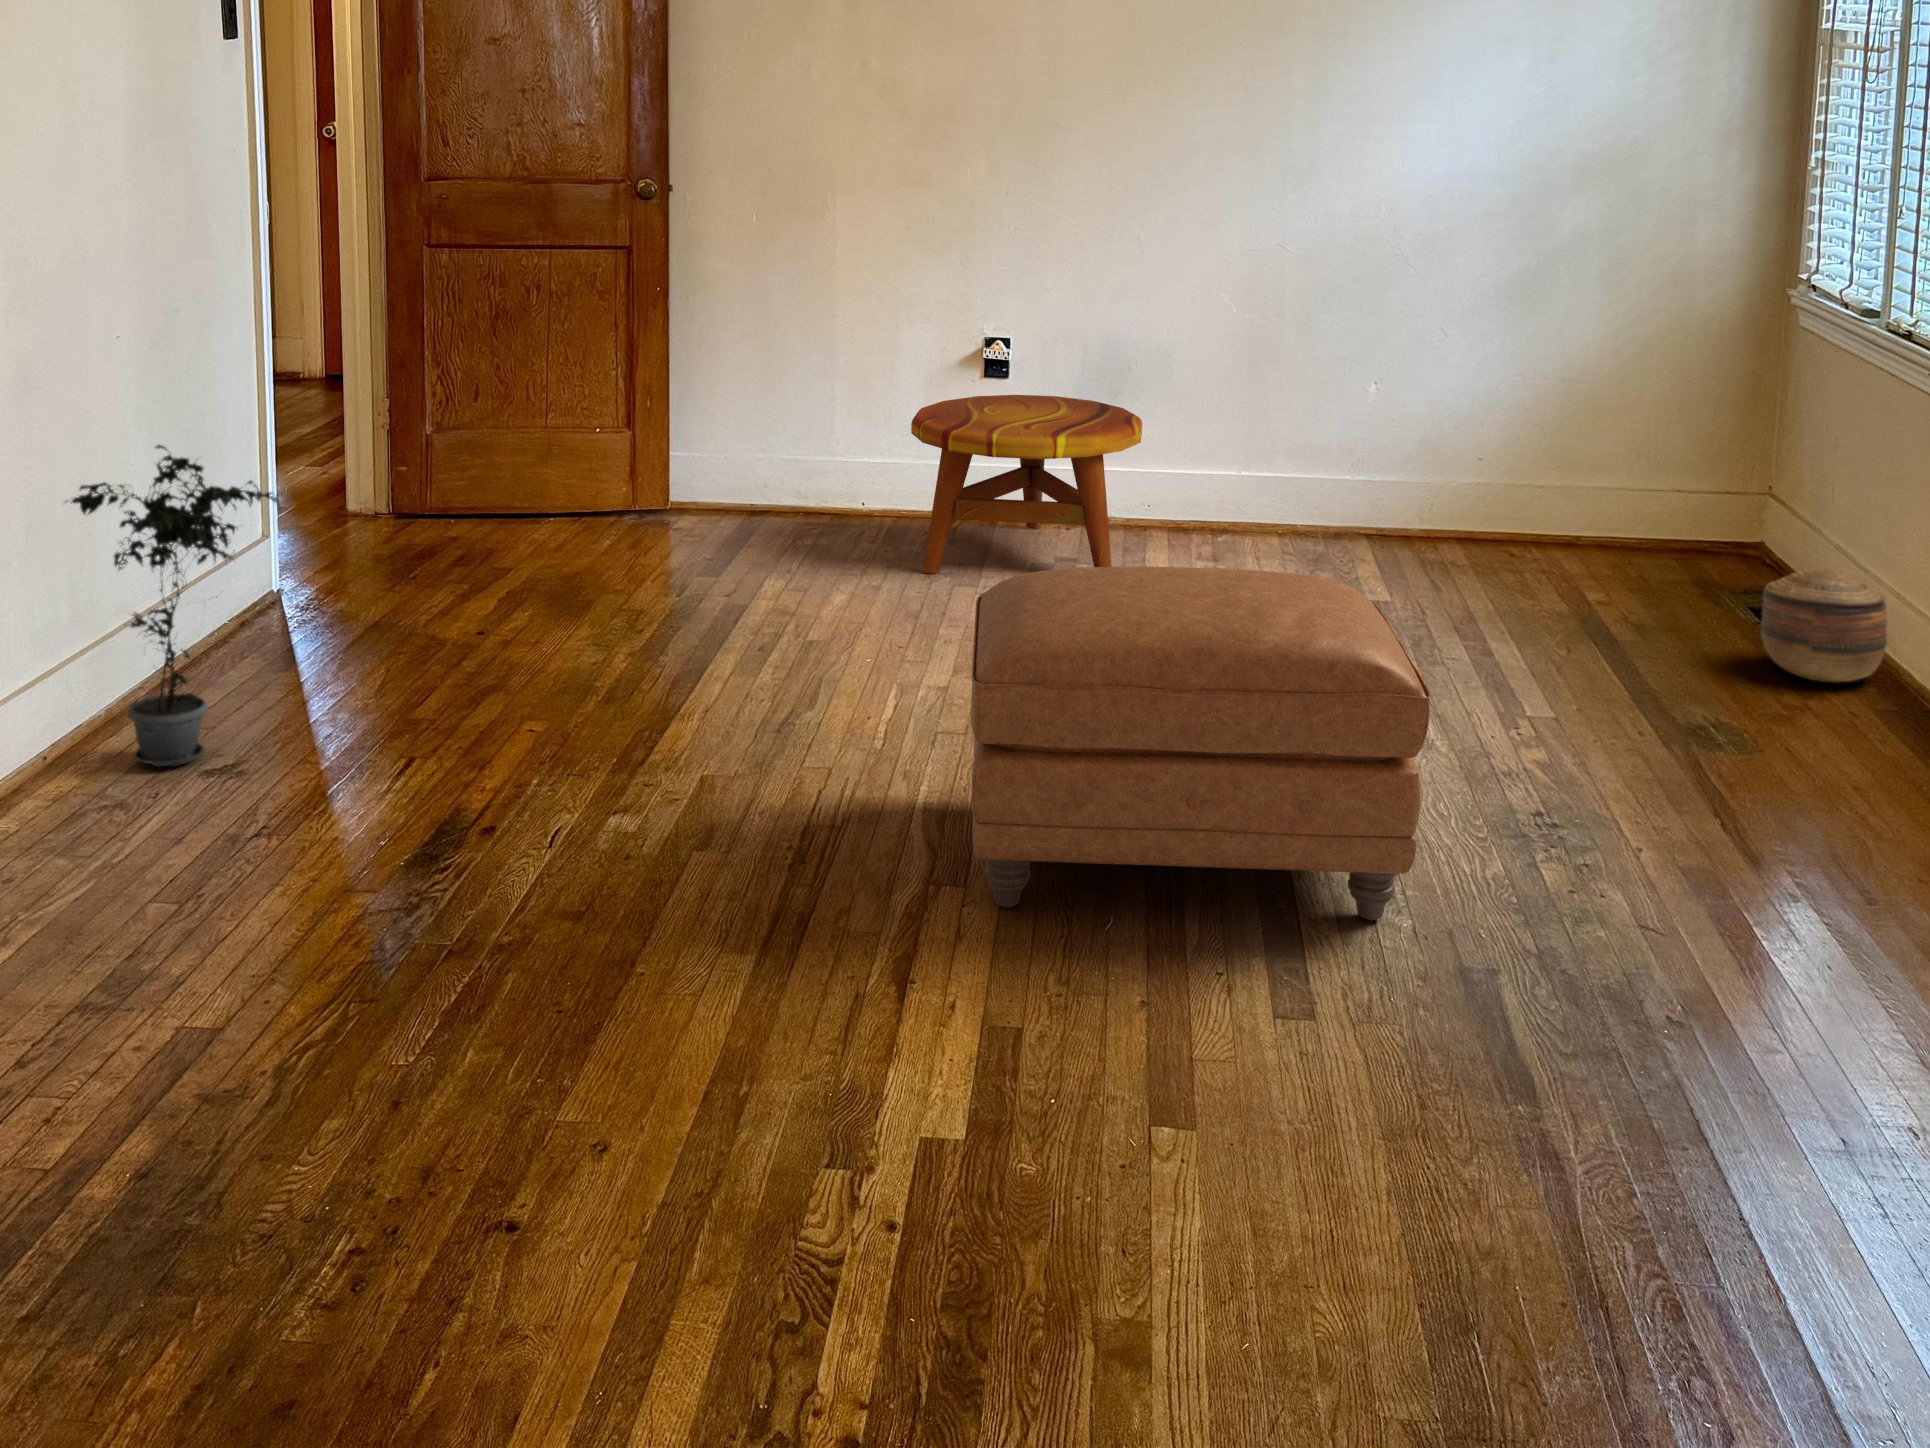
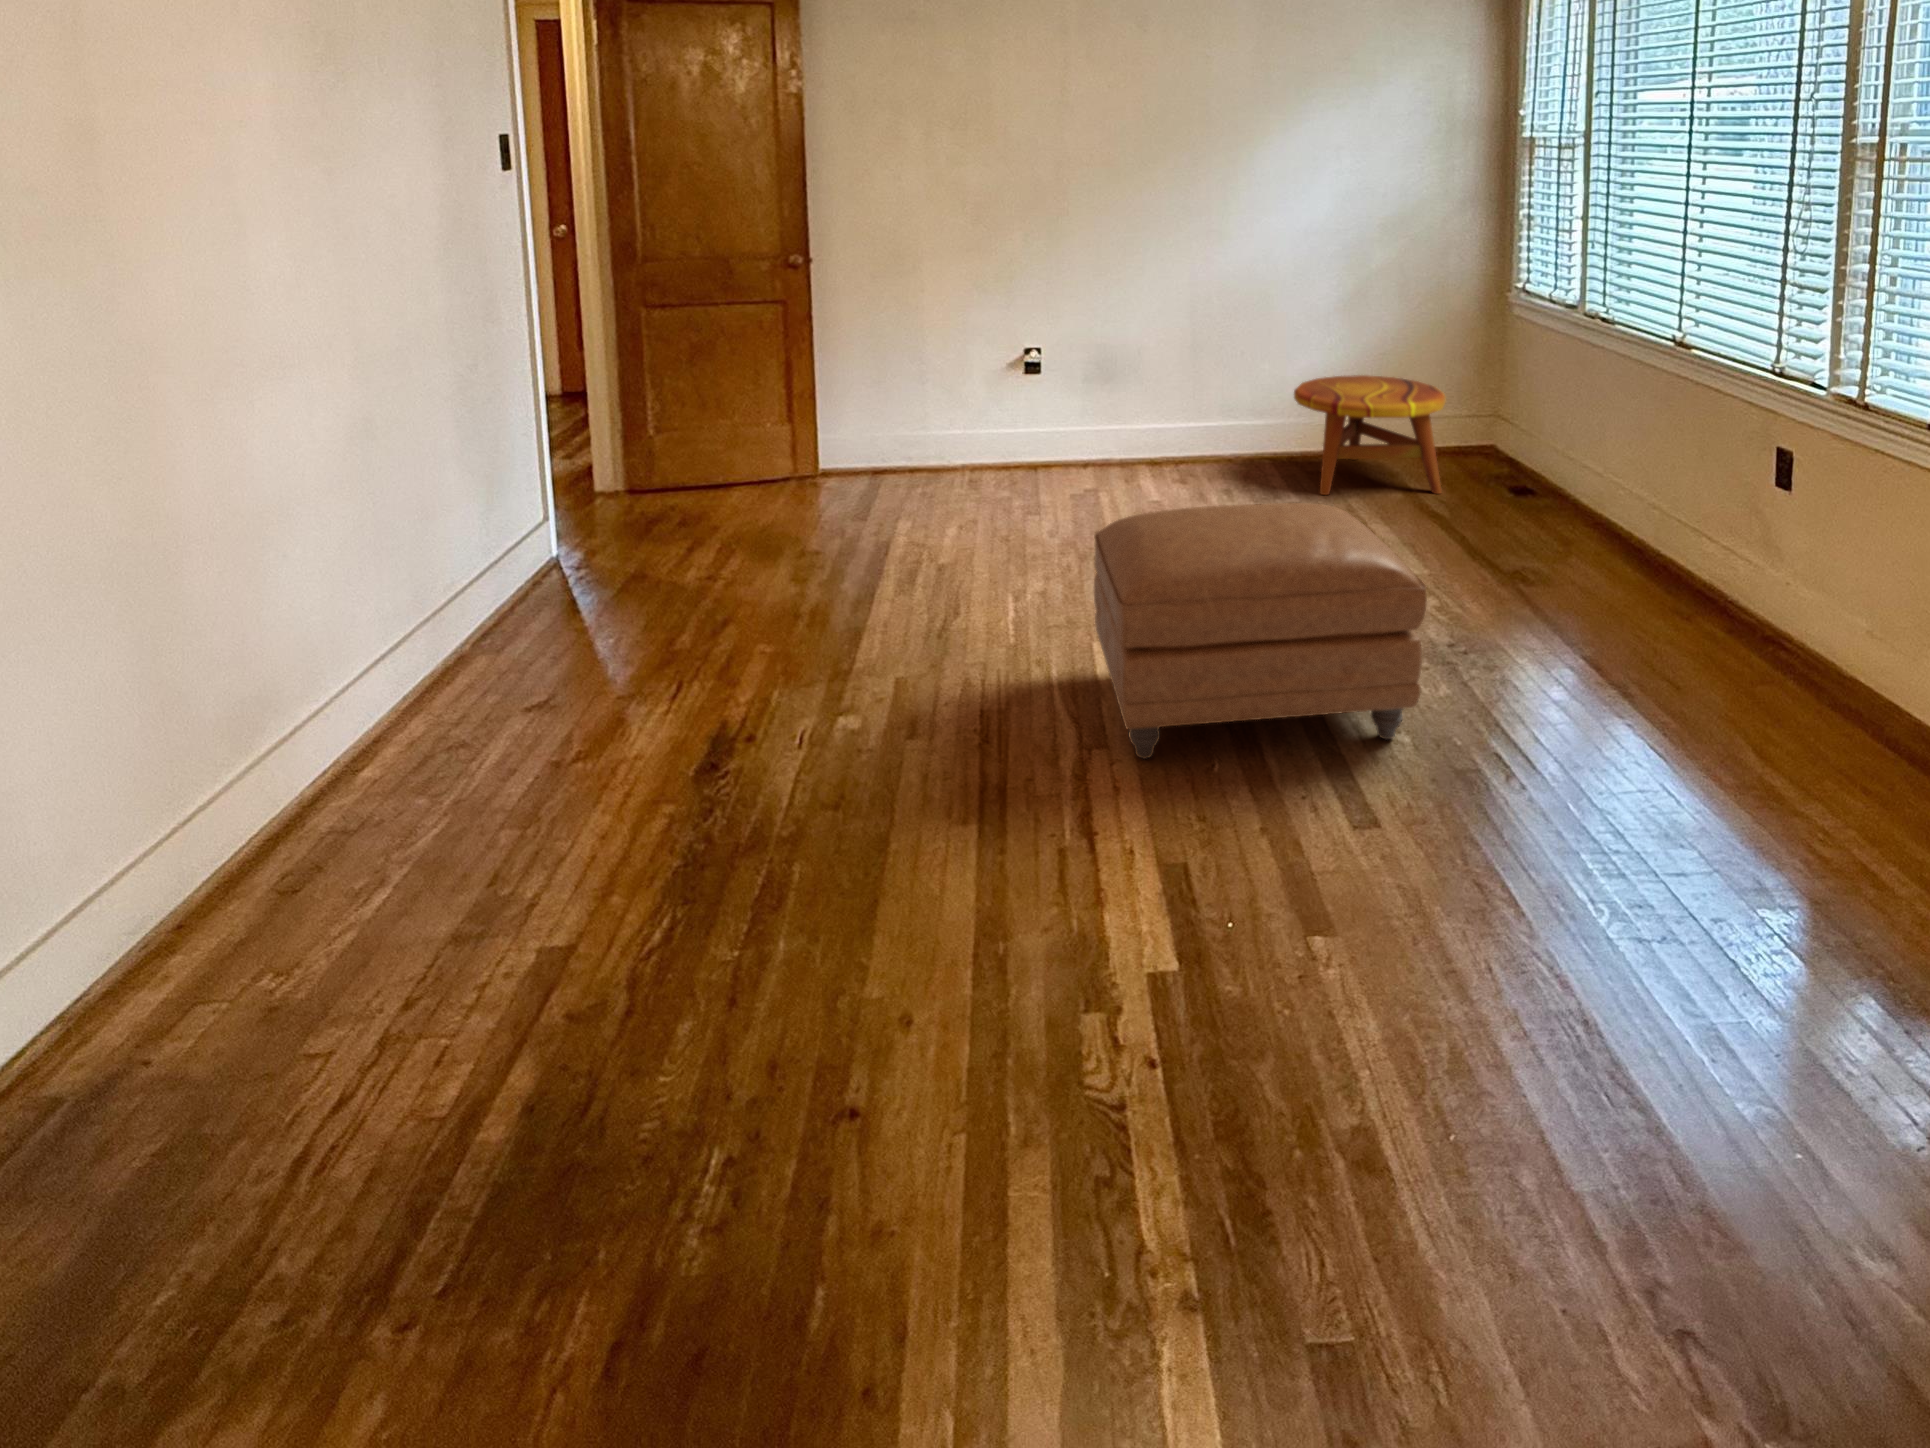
side table: present [911,395,1142,574] -> present [1294,375,1446,495]
potted plant: present [66,445,281,767] -> none [404,468,578,709]
basket: present [1761,569,1887,683] -> none [1537,465,1612,534]

